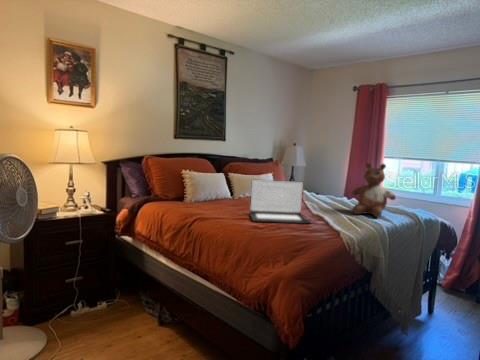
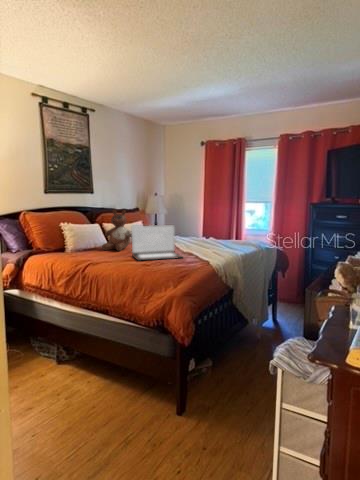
stuffed bear: present [352,163,396,217] -> present [102,210,132,251]

